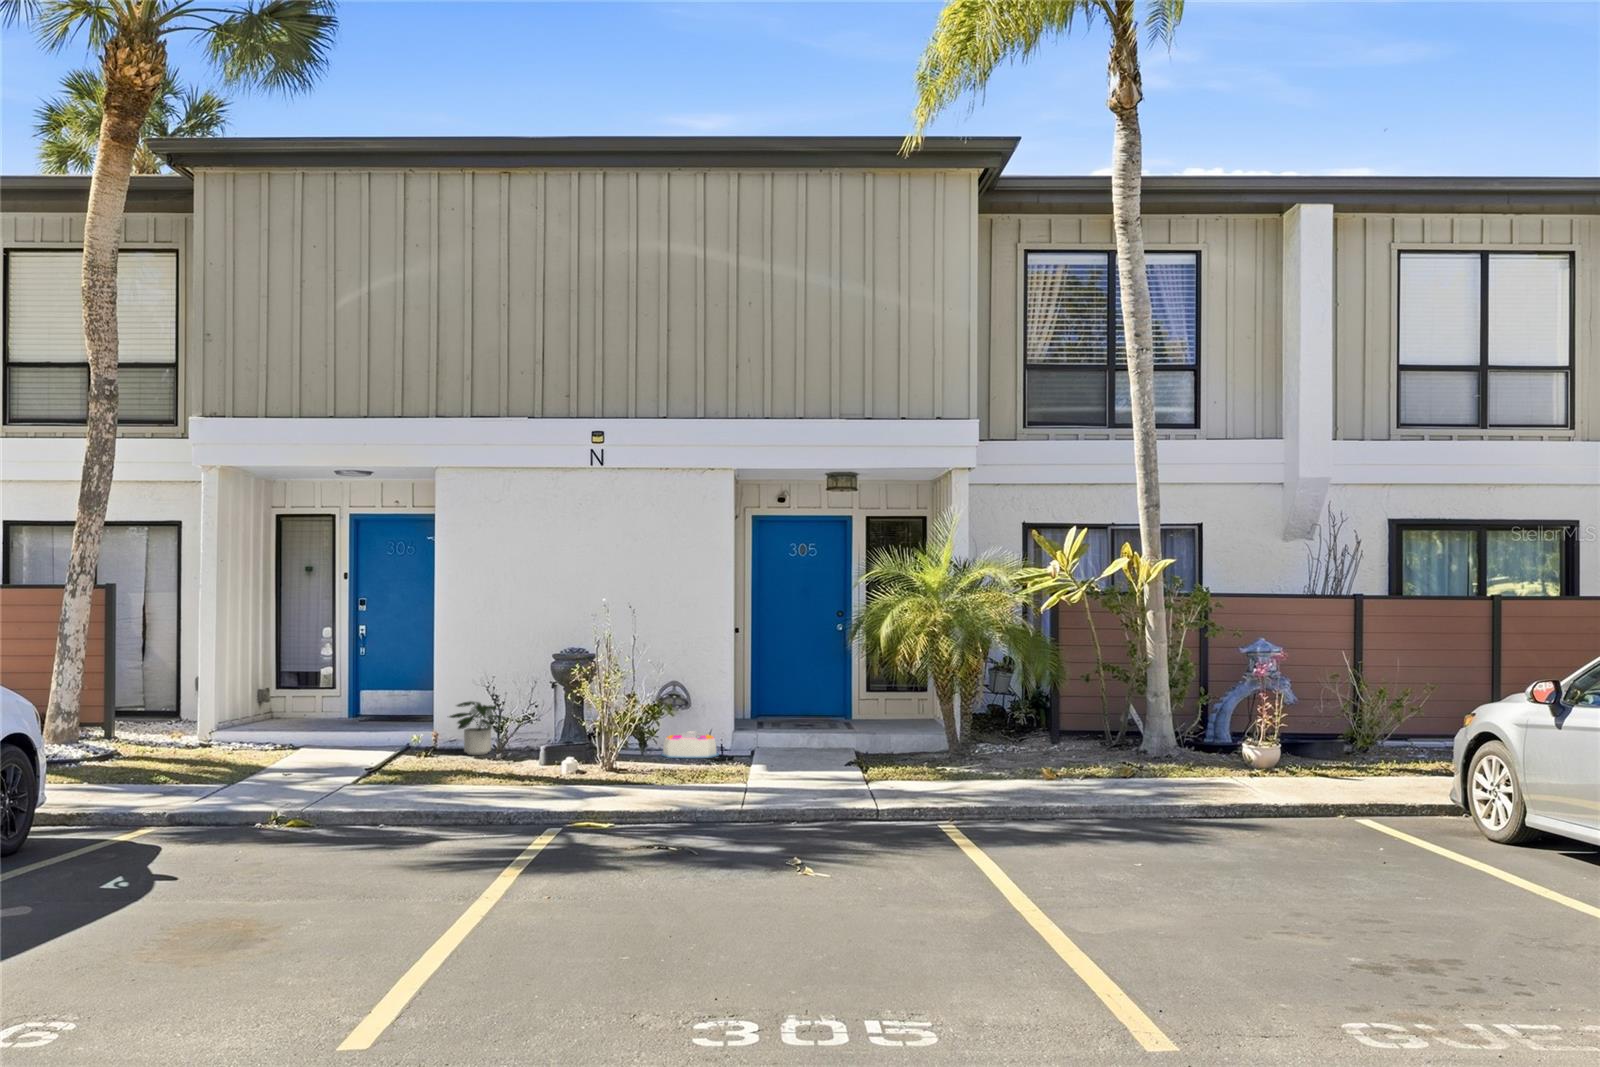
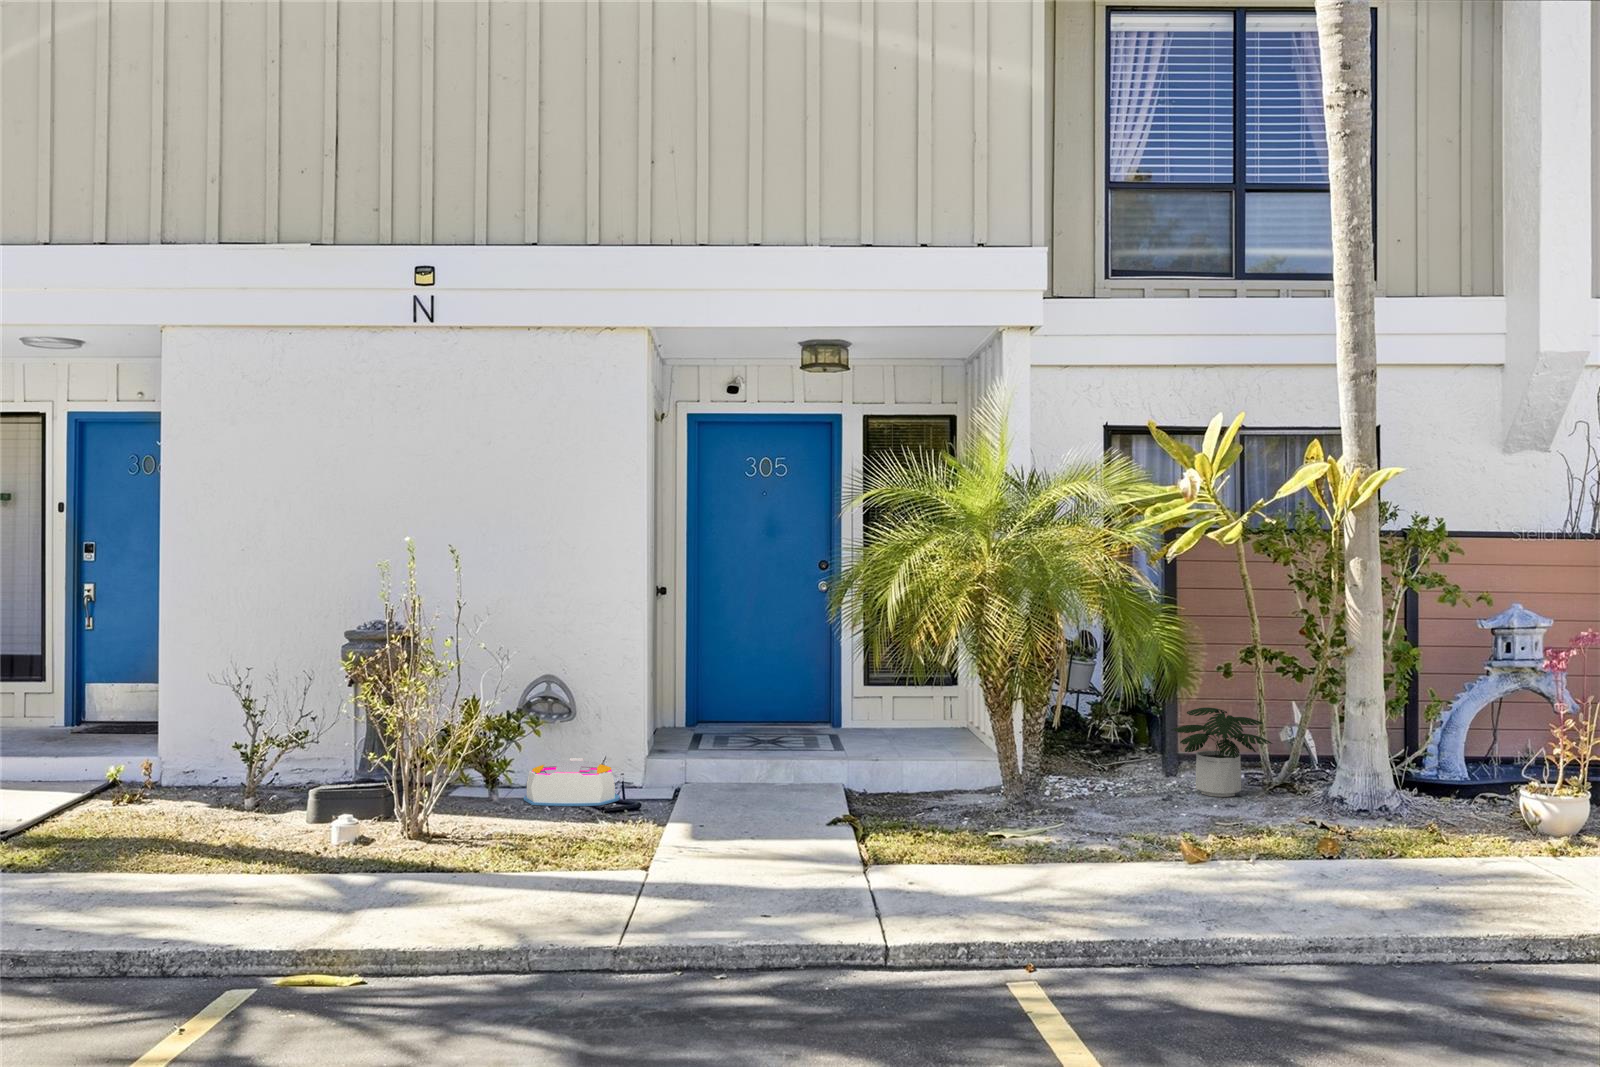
potted plant: present [450,701,506,755] -> present [1172,707,1272,797]

